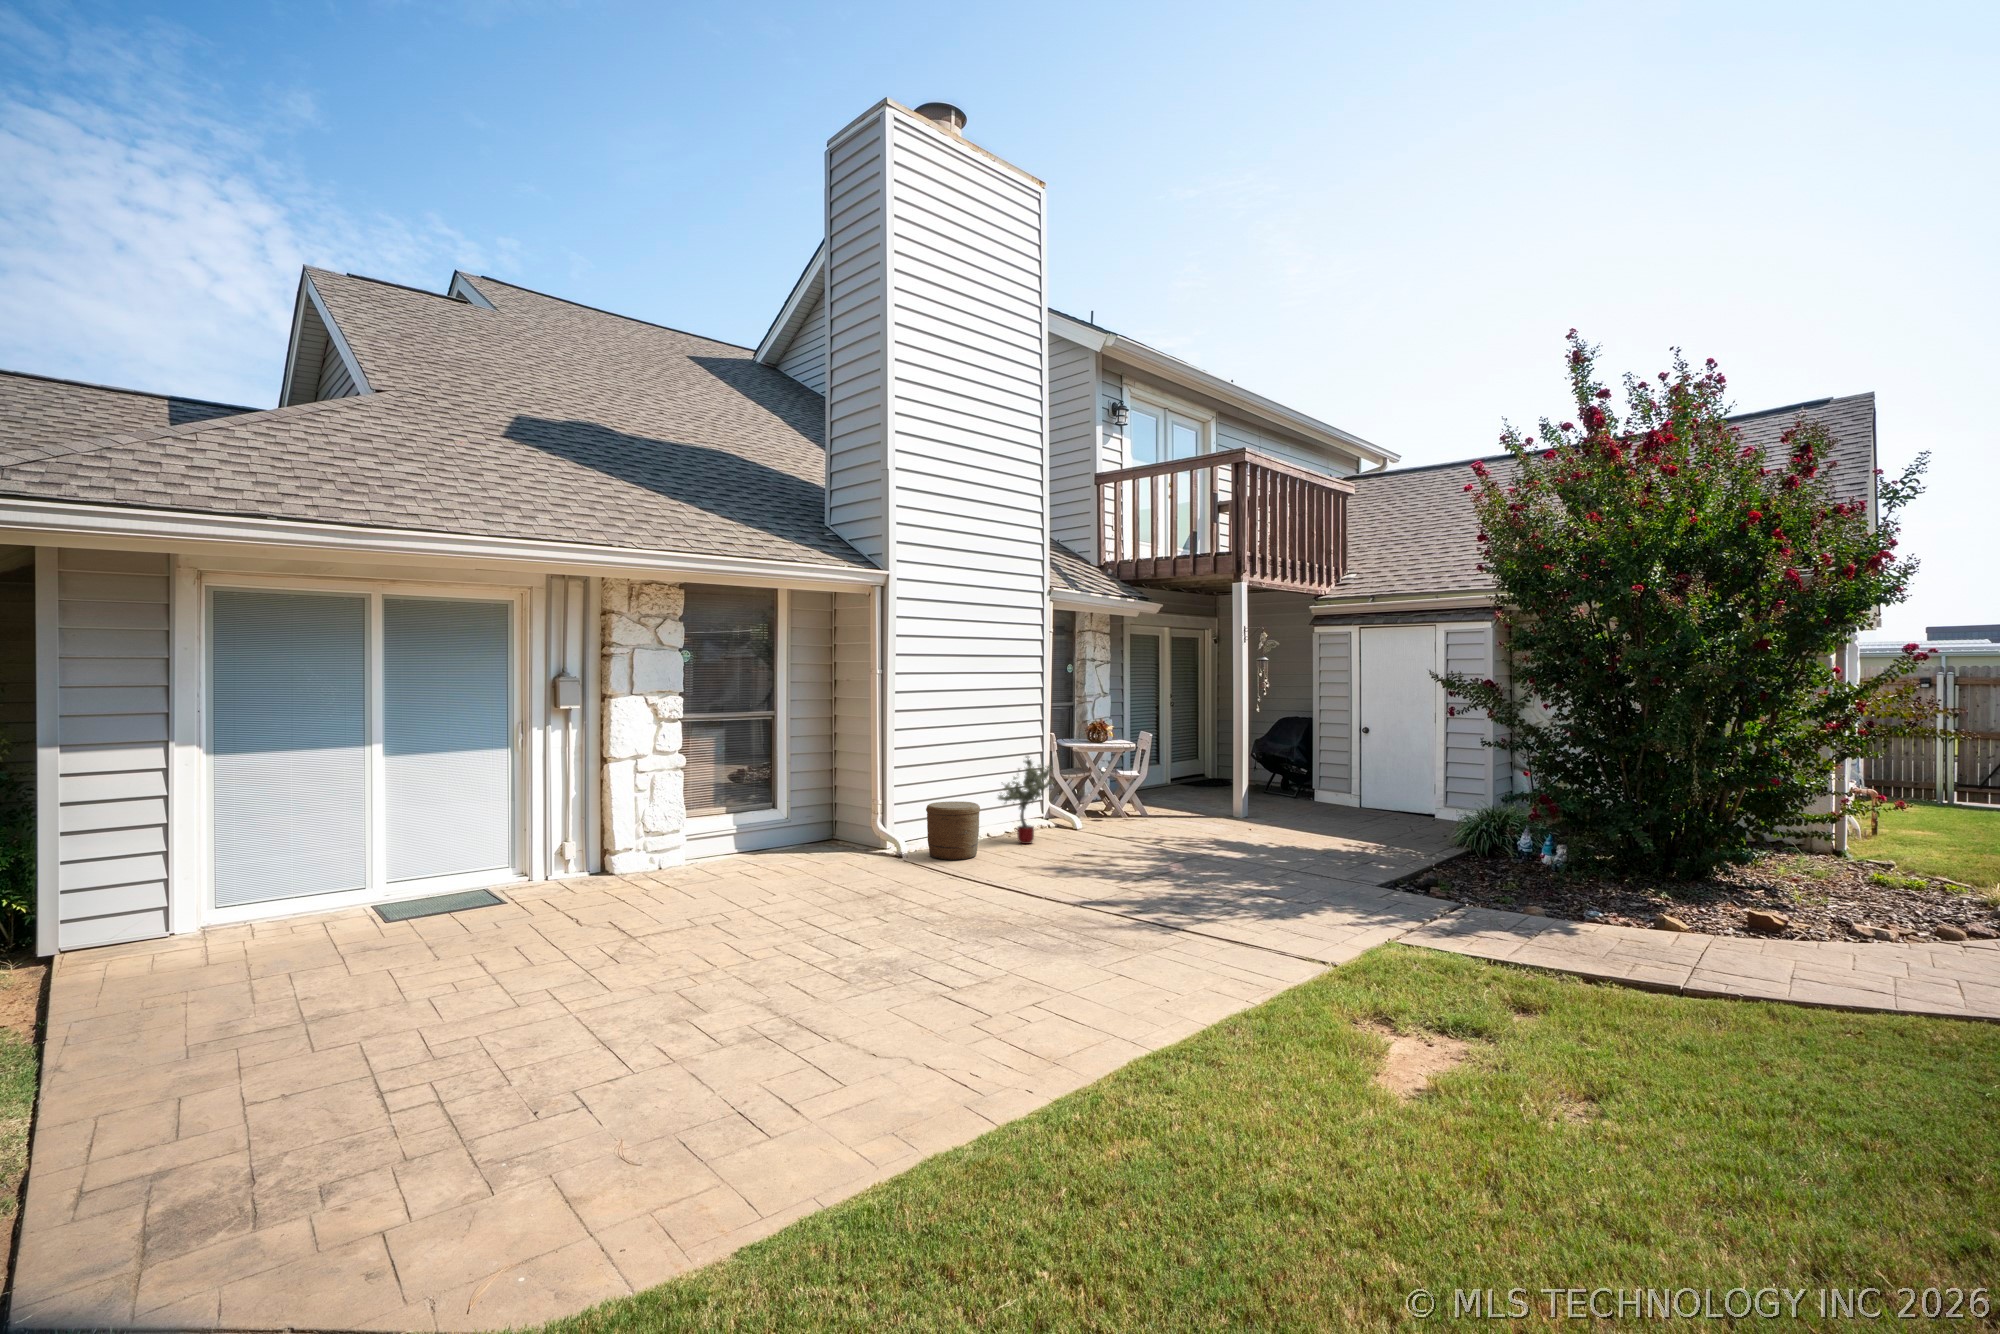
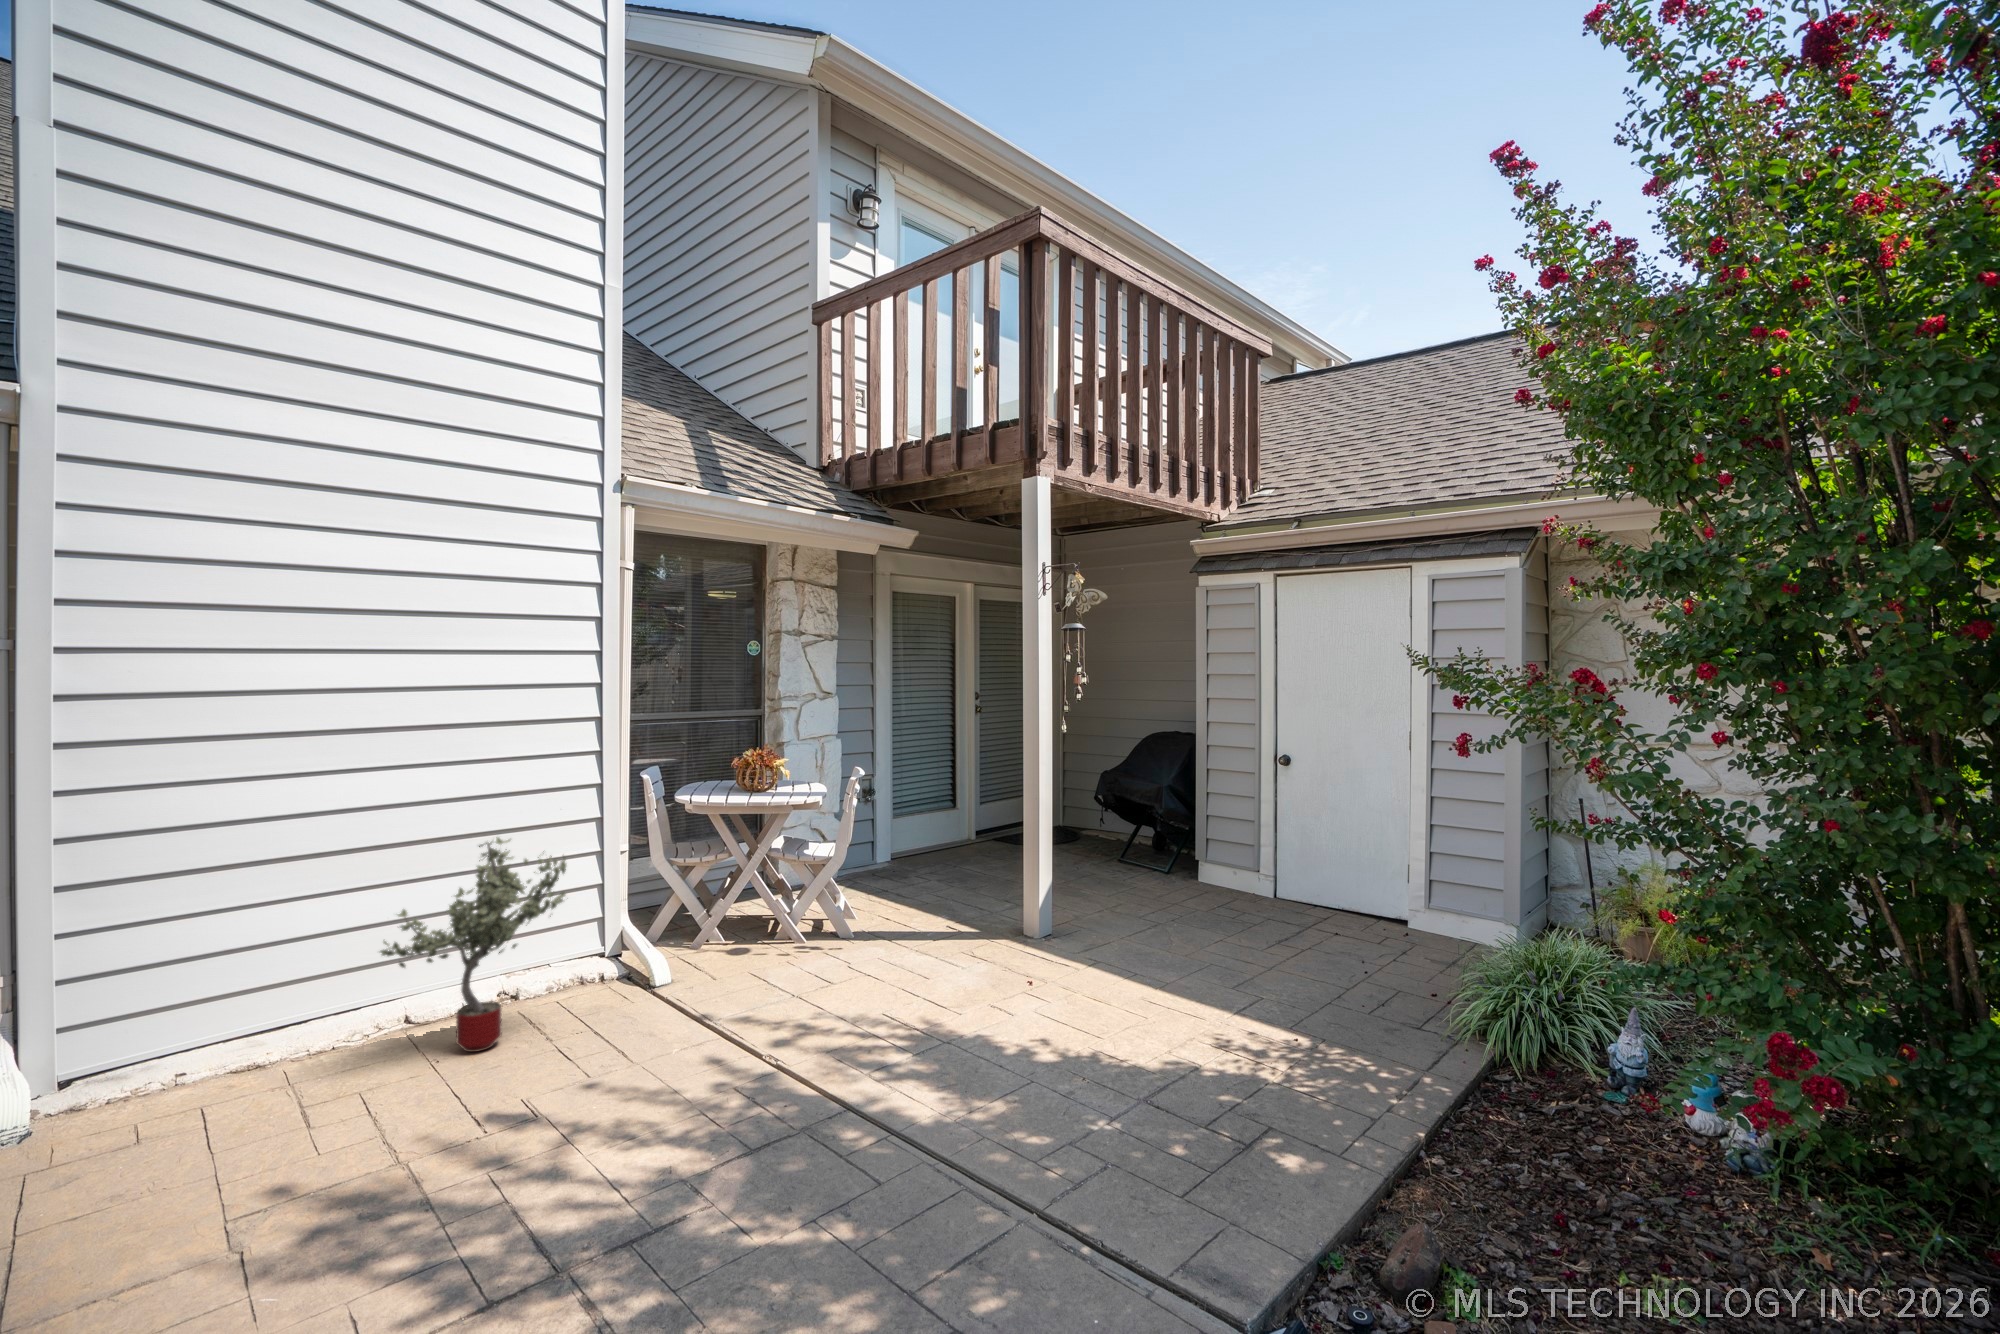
woven basket: present [926,801,980,860] -> none [93,968,277,1153]

